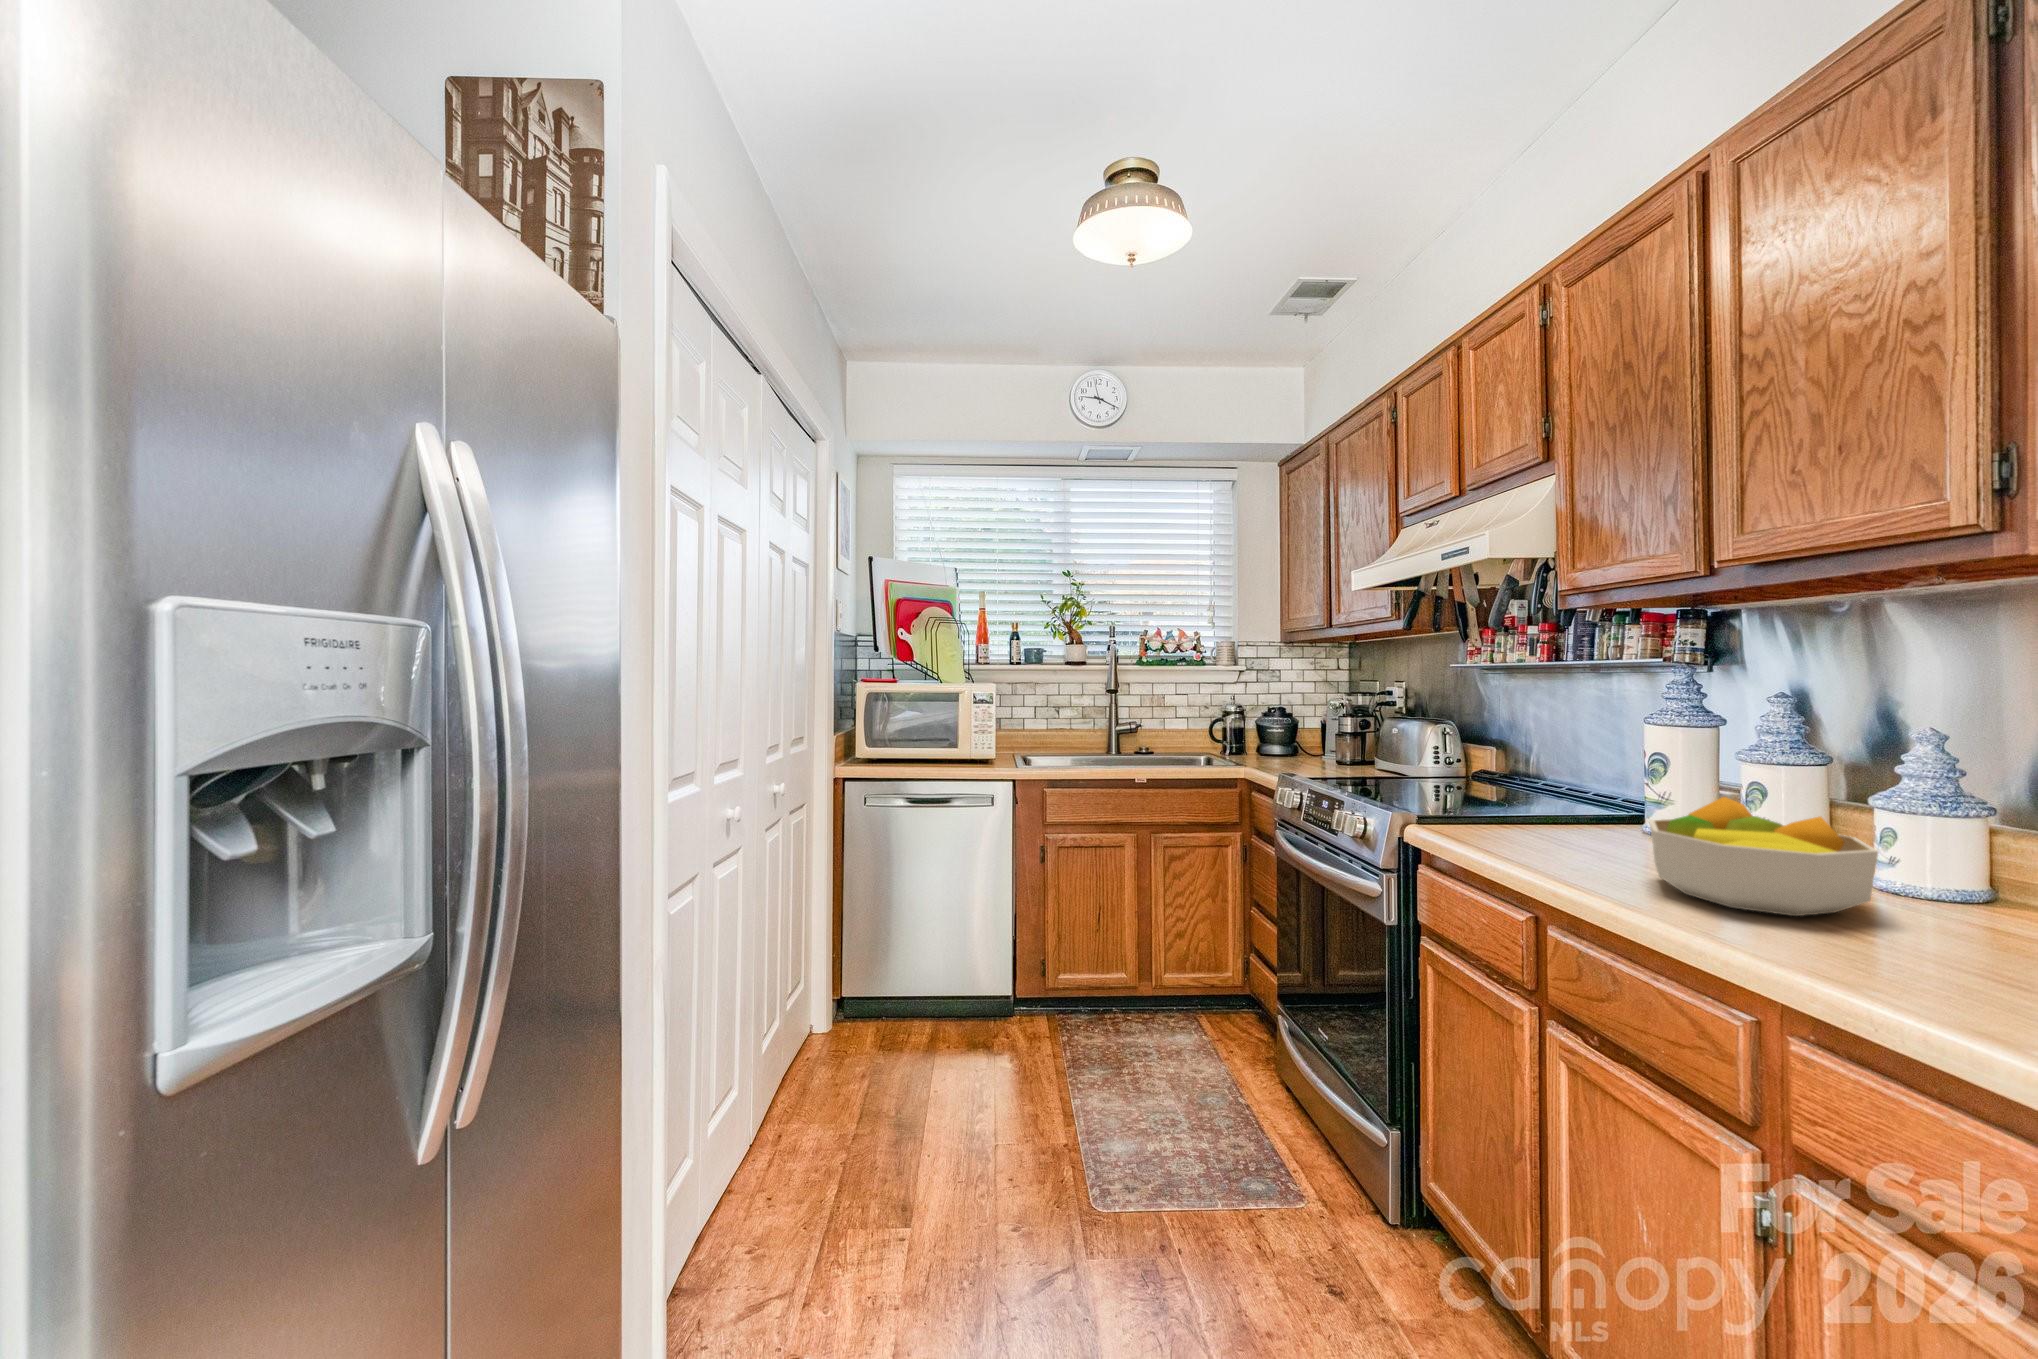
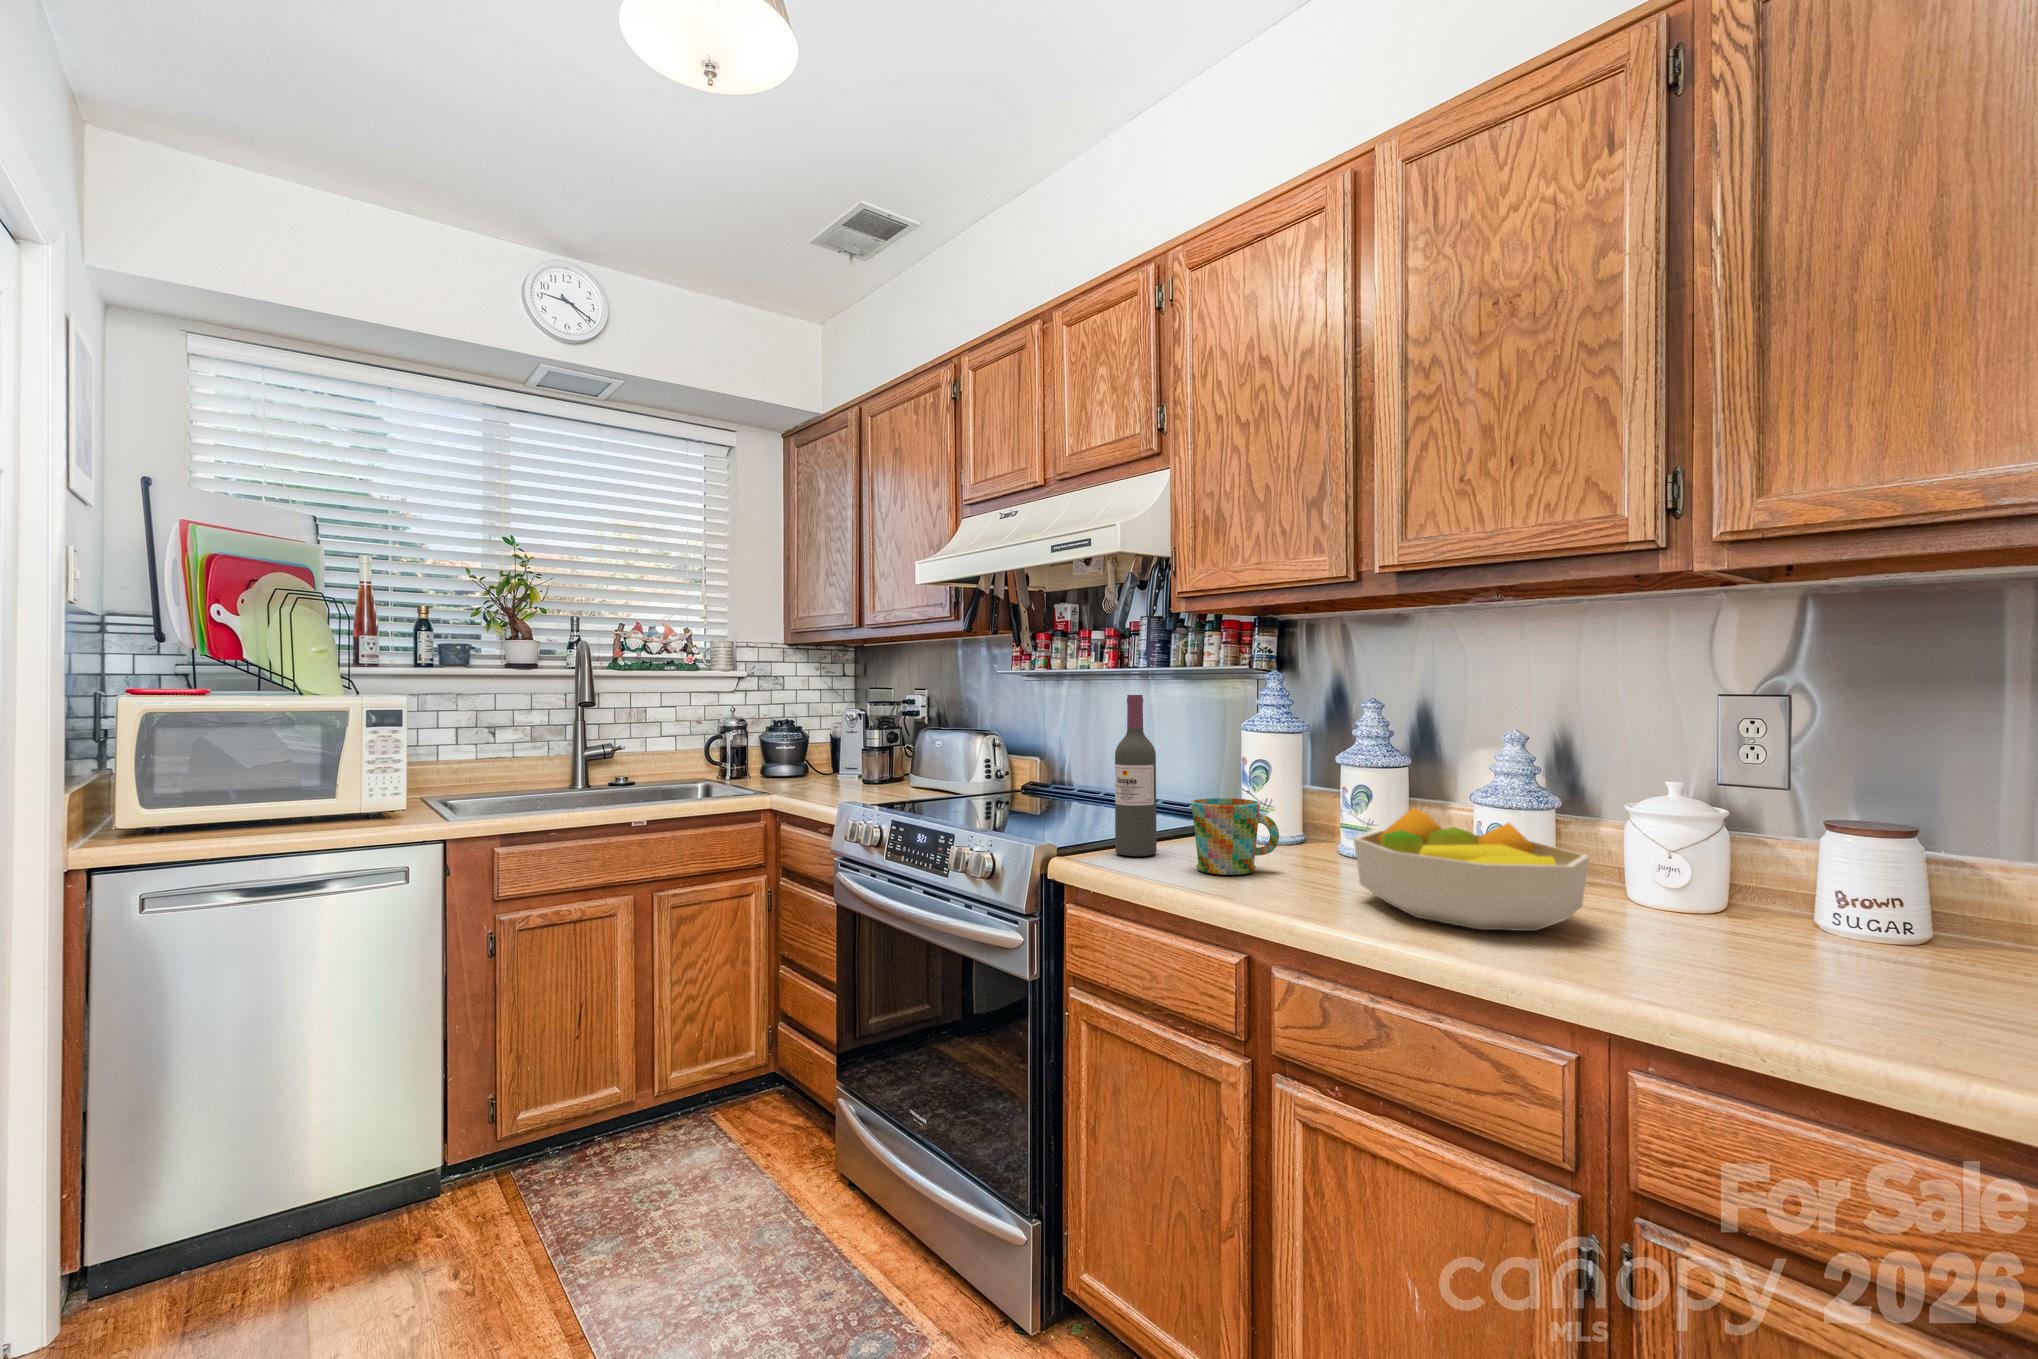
wine bottle: none [1476,686,1516,829] -> present [1115,695,1157,856]
mug: none [1528,781,1616,850] -> present [1191,798,1279,875]

